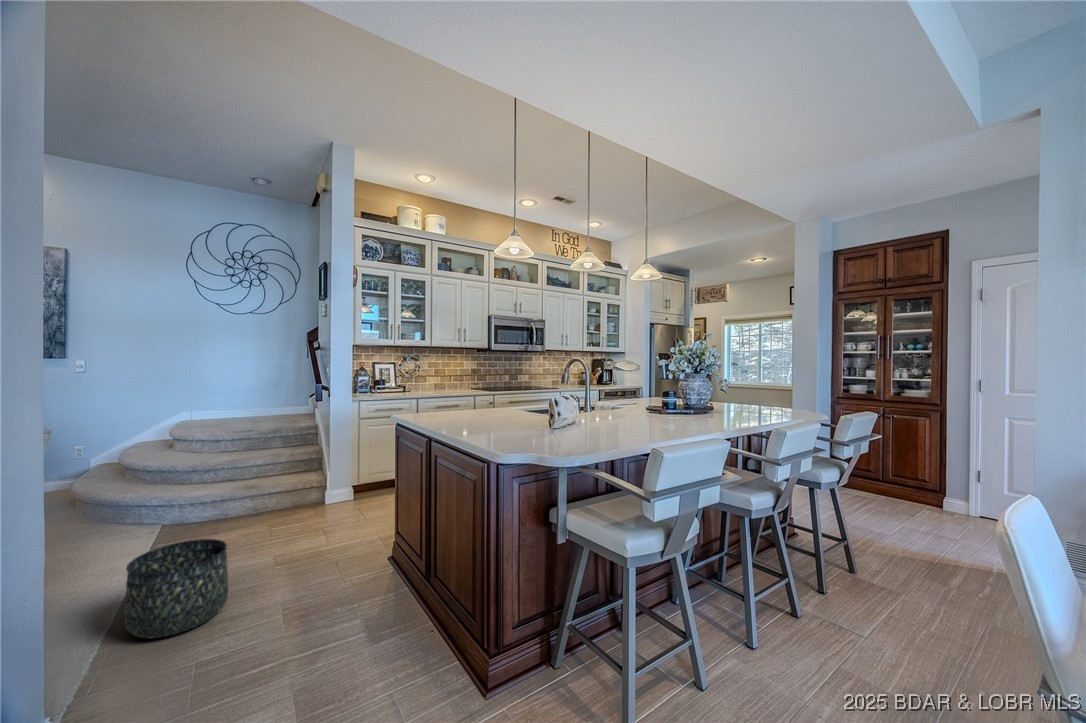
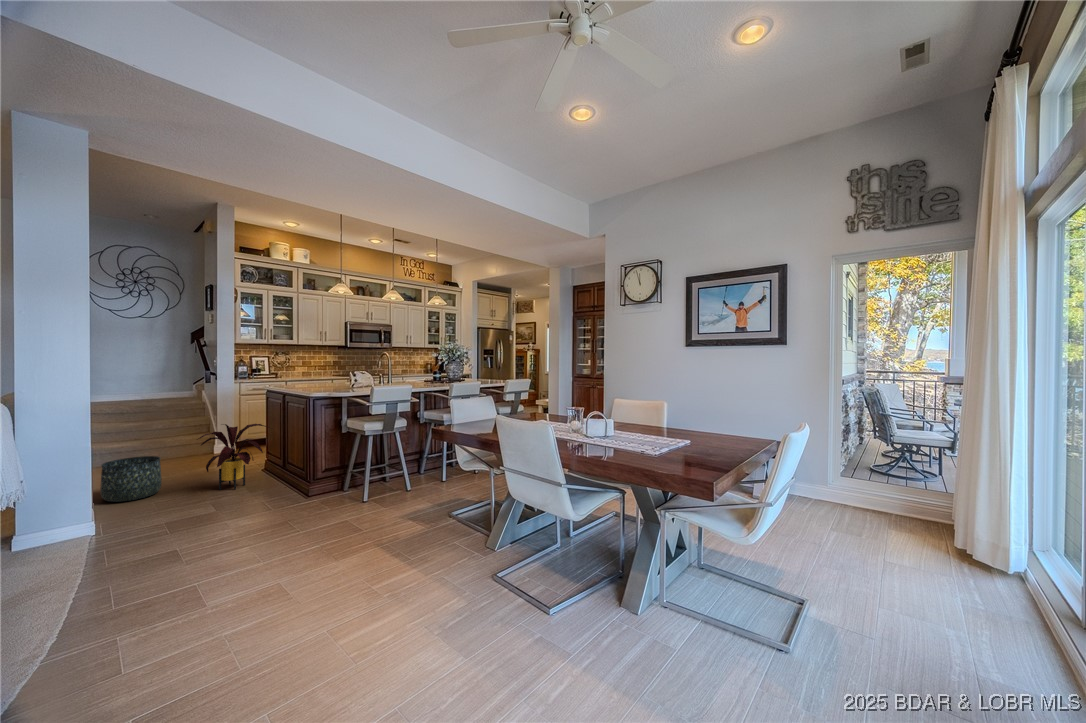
house plant: none [272,487,408,618] -> present [197,424,272,490]

